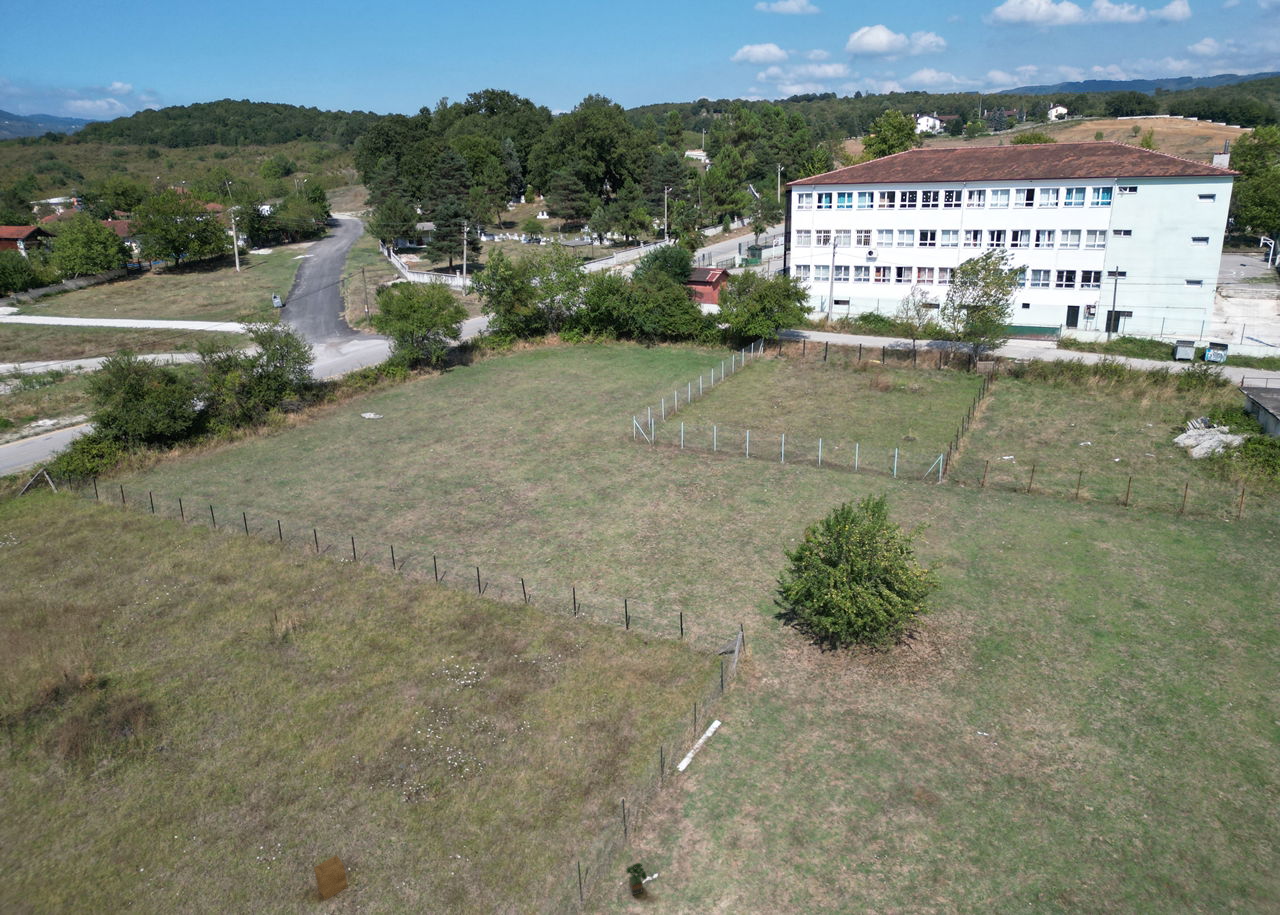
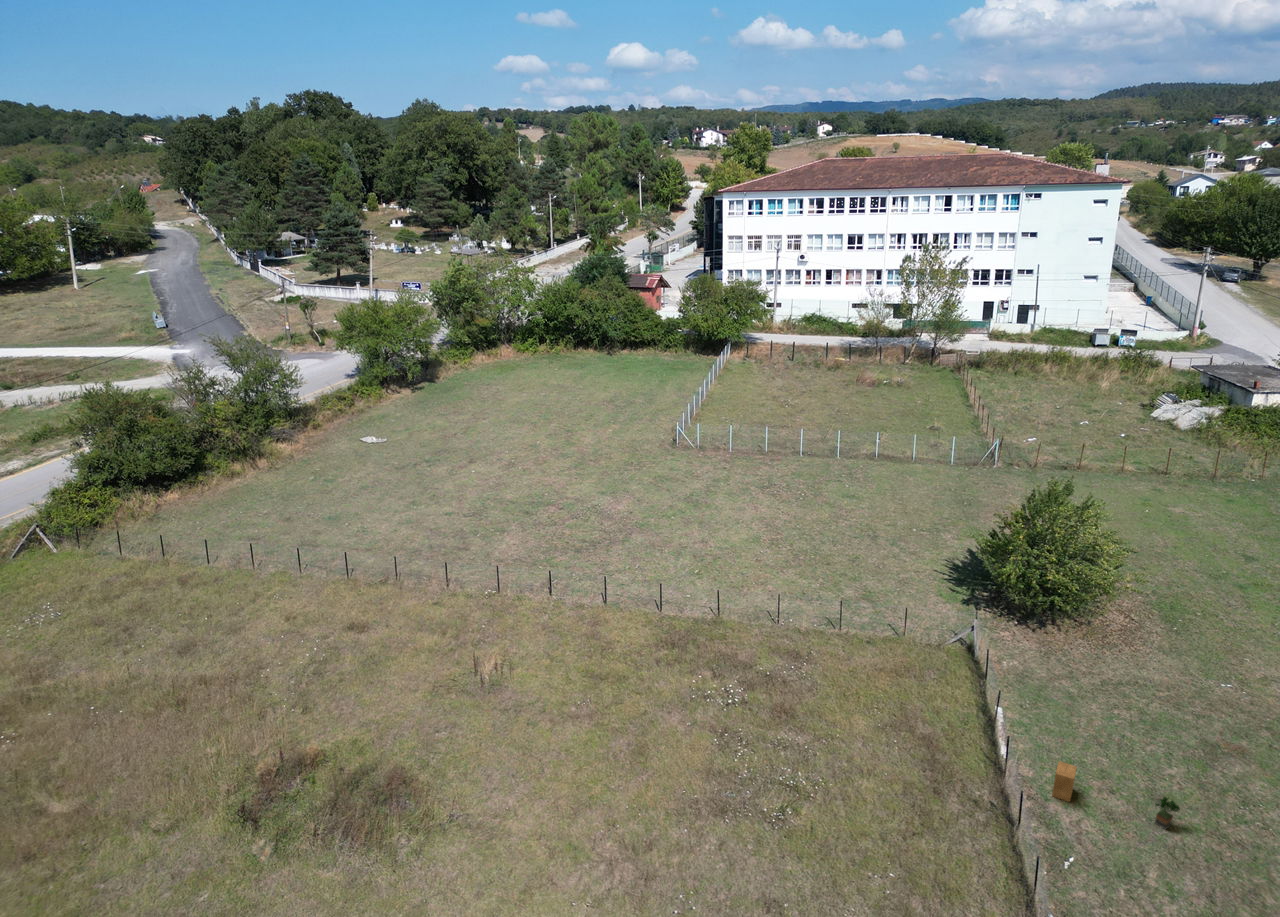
cardboard box: present [314,855,348,900] -> present [1052,761,1077,802]

